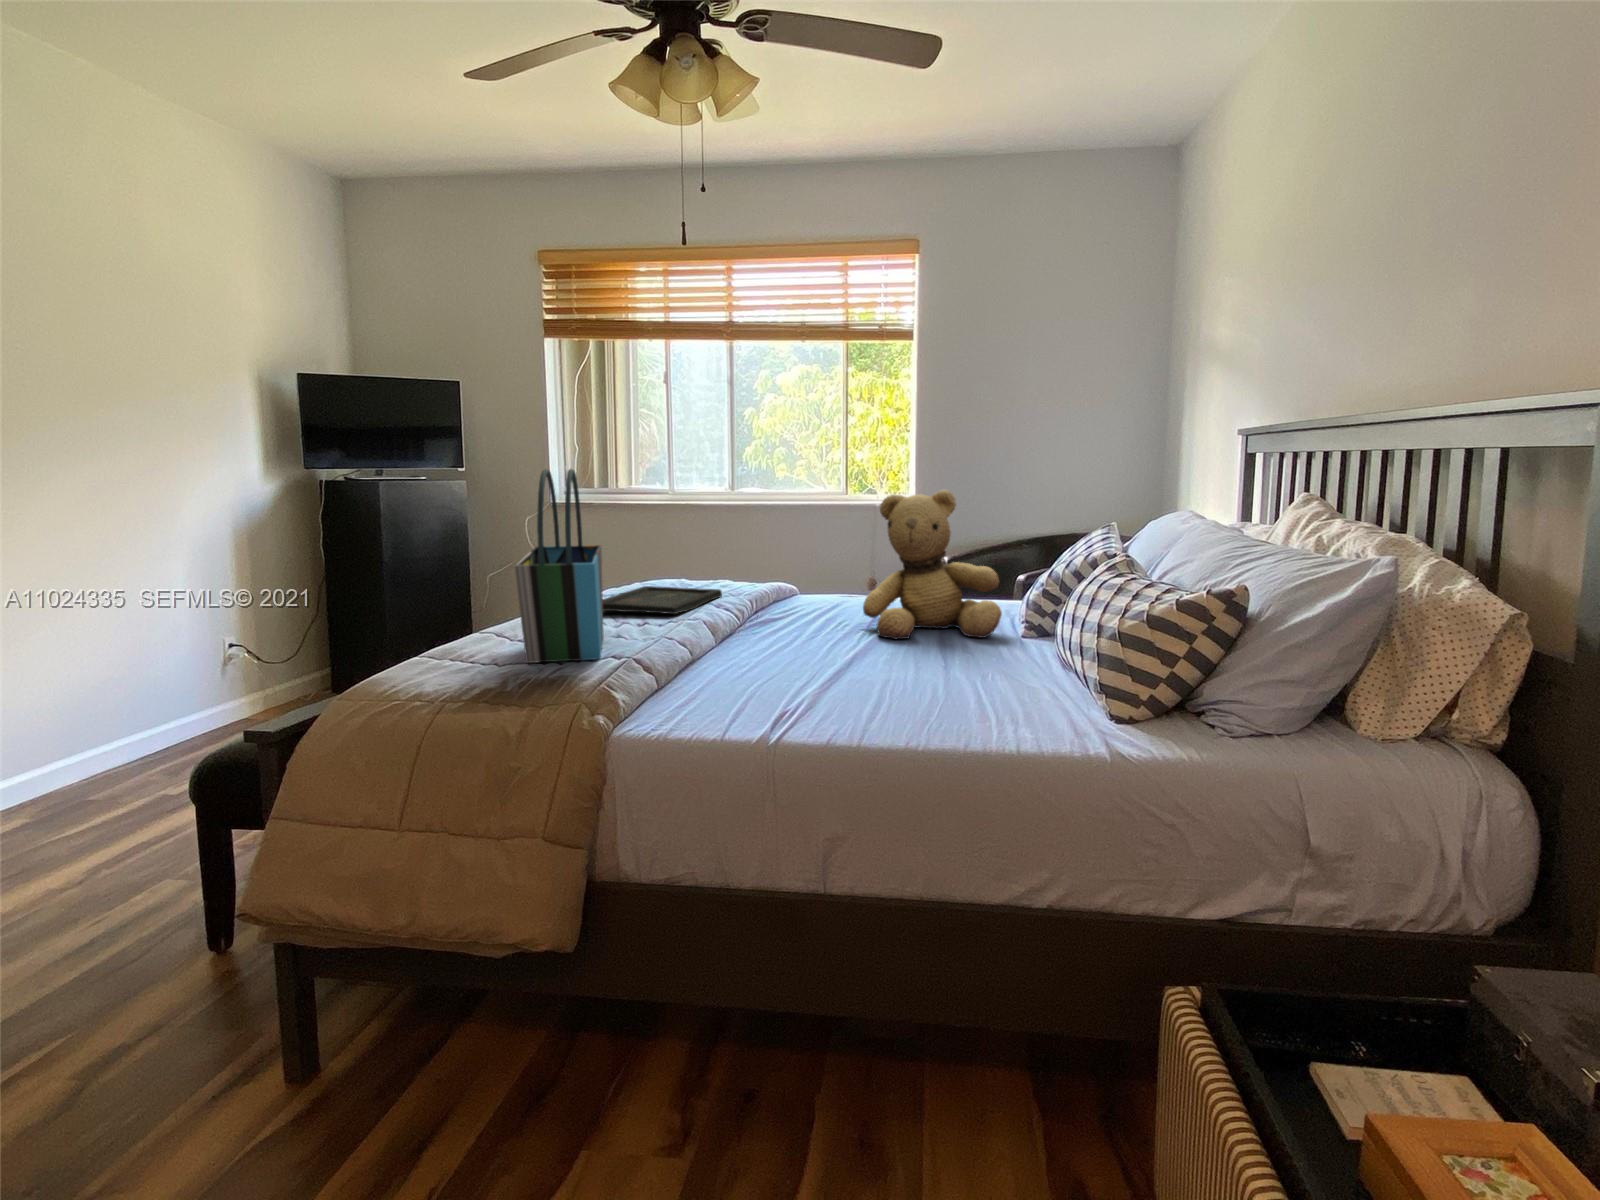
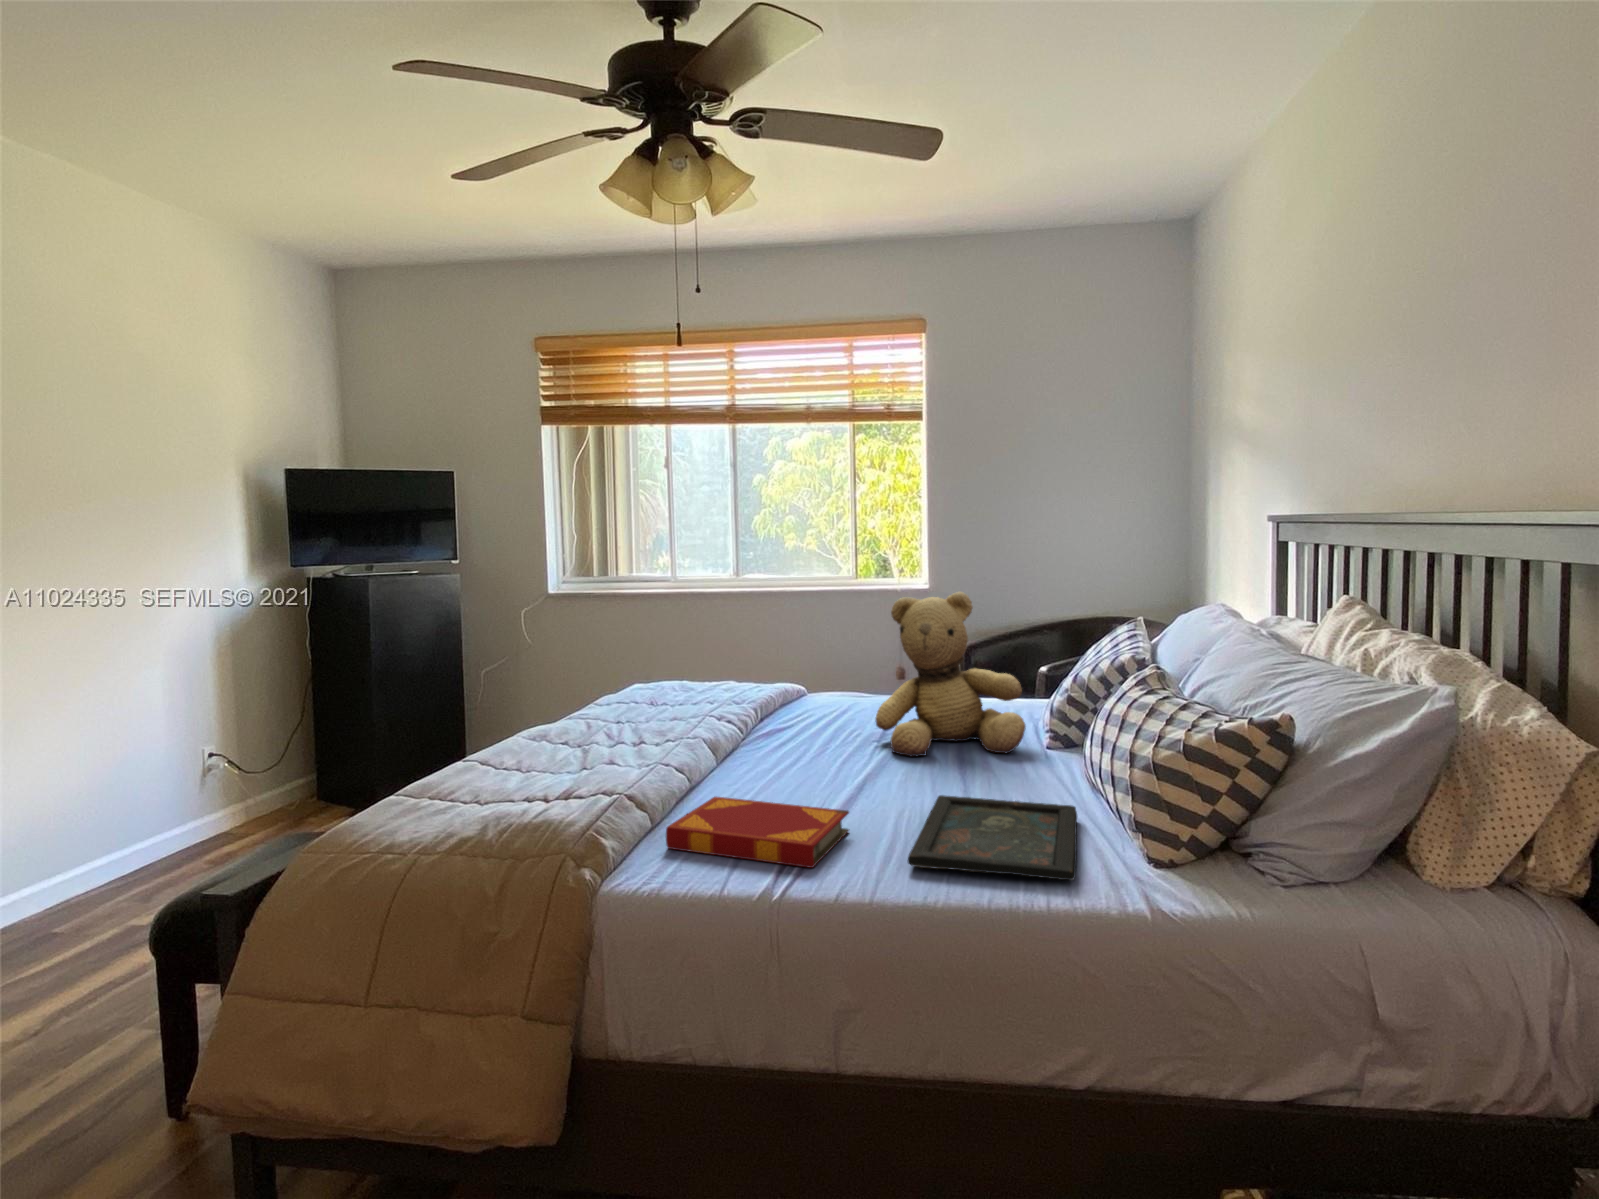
tote bag: present [515,469,604,663] -> none [497,588,595,800]
tray: present [603,586,722,614] -> present [908,795,1077,880]
hardback book: none [672,663,840,720] -> present [666,797,849,868]

